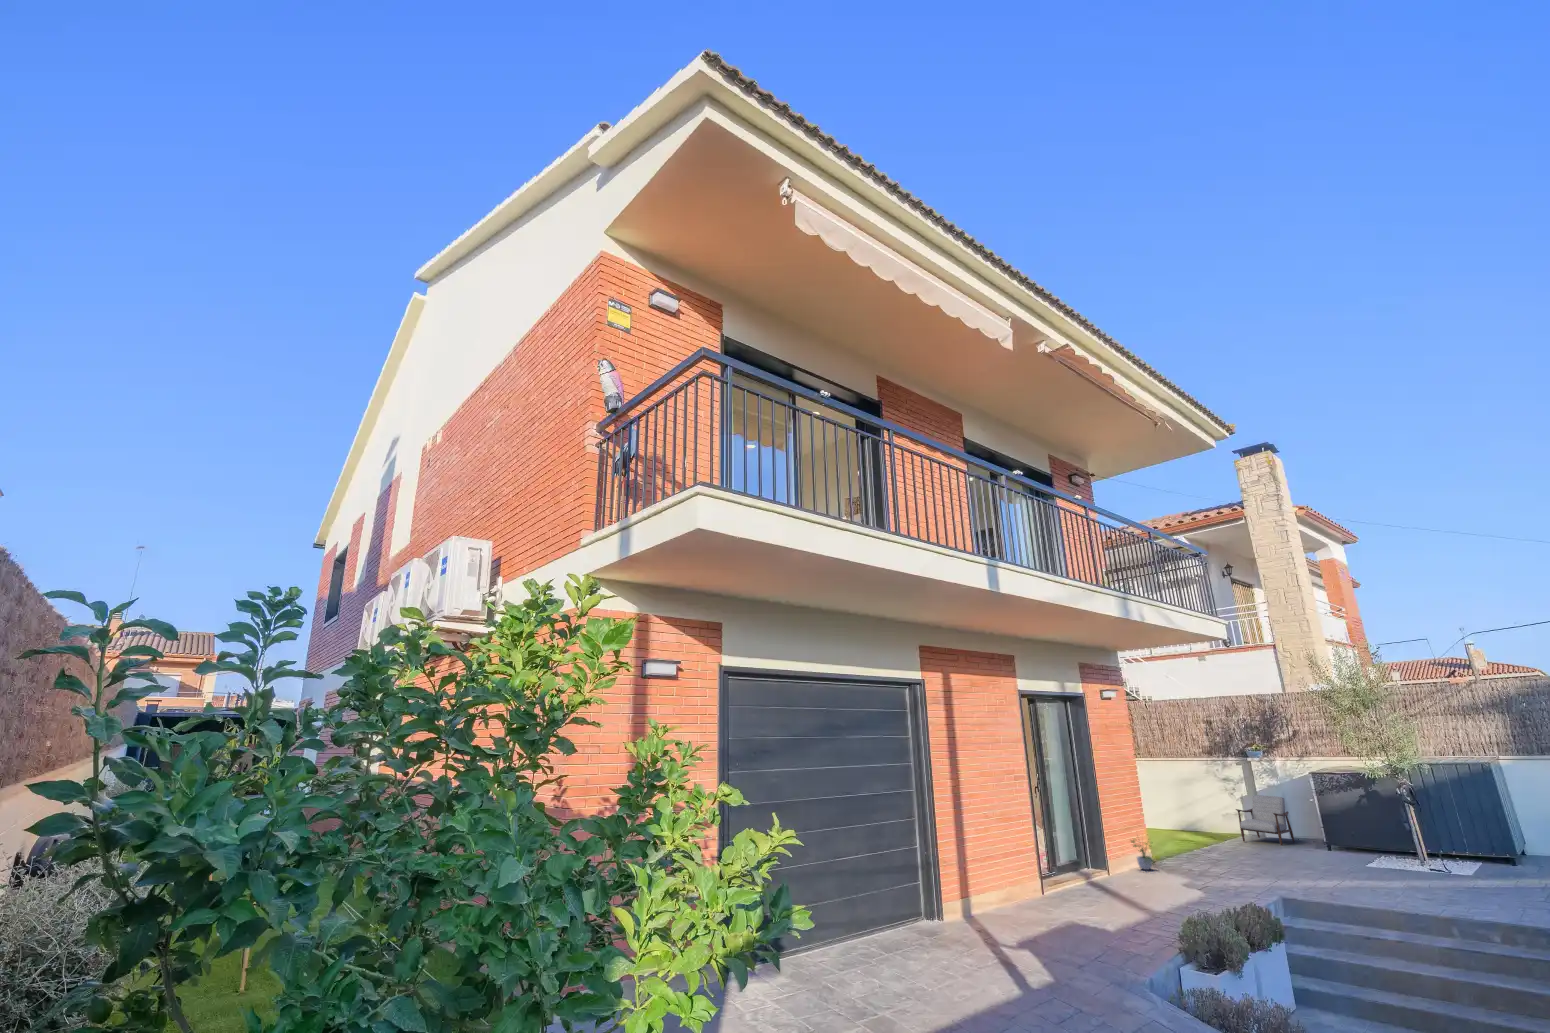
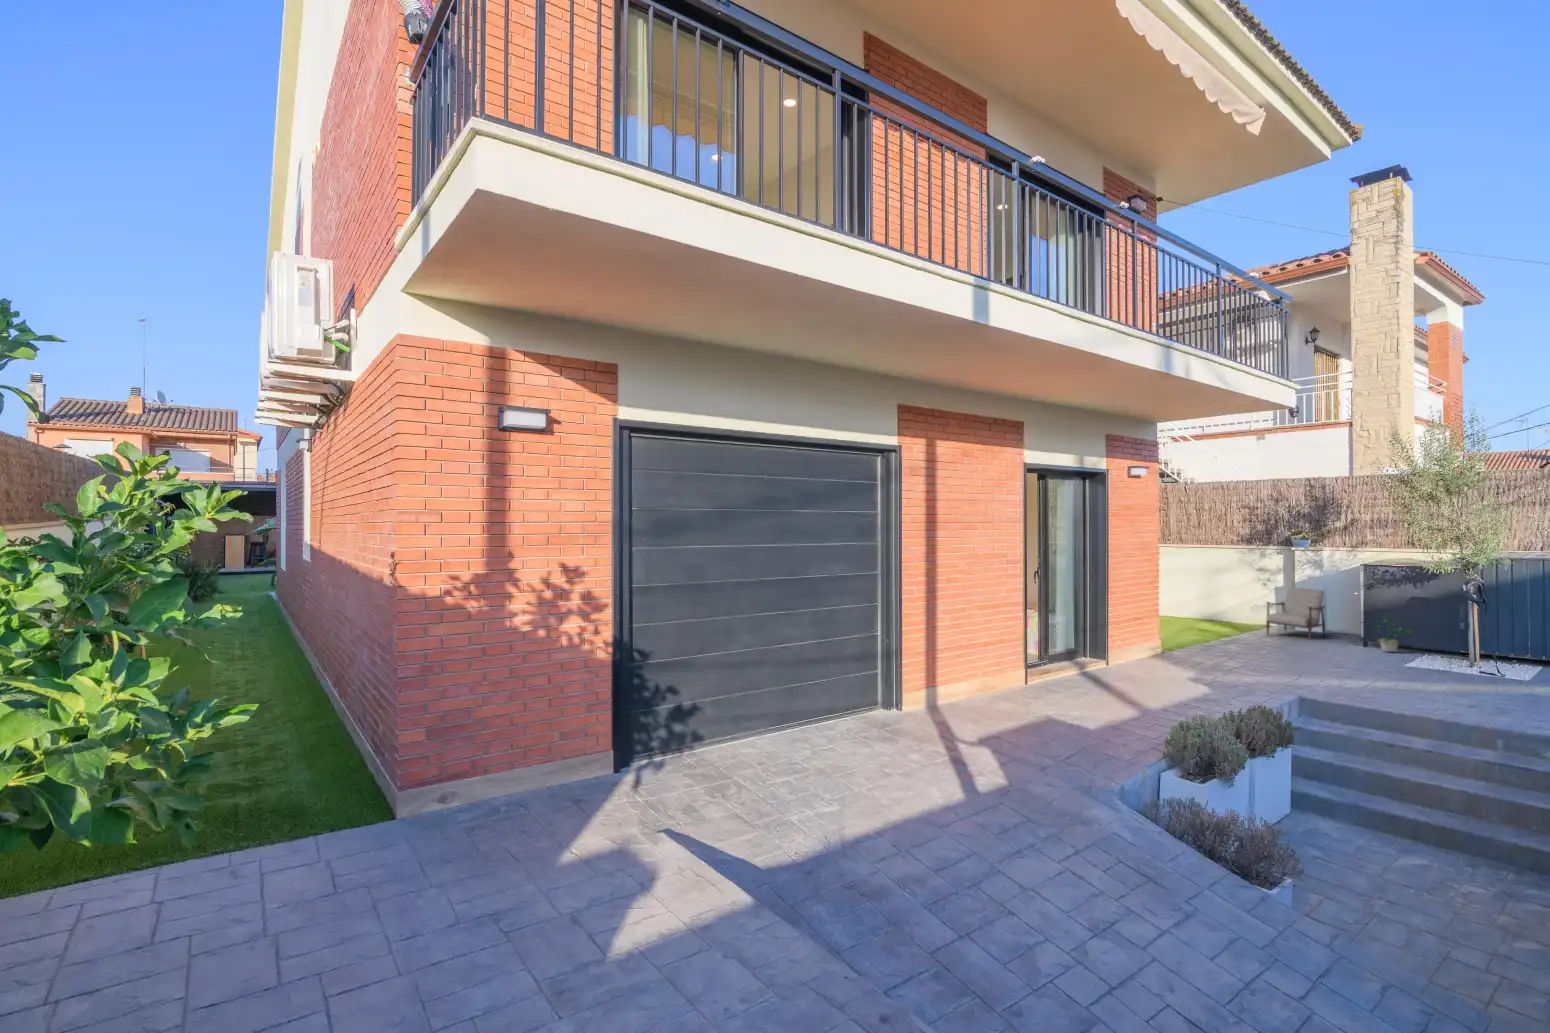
potted plant: present [1131,840,1154,870] -> present [1378,622,1411,652]

